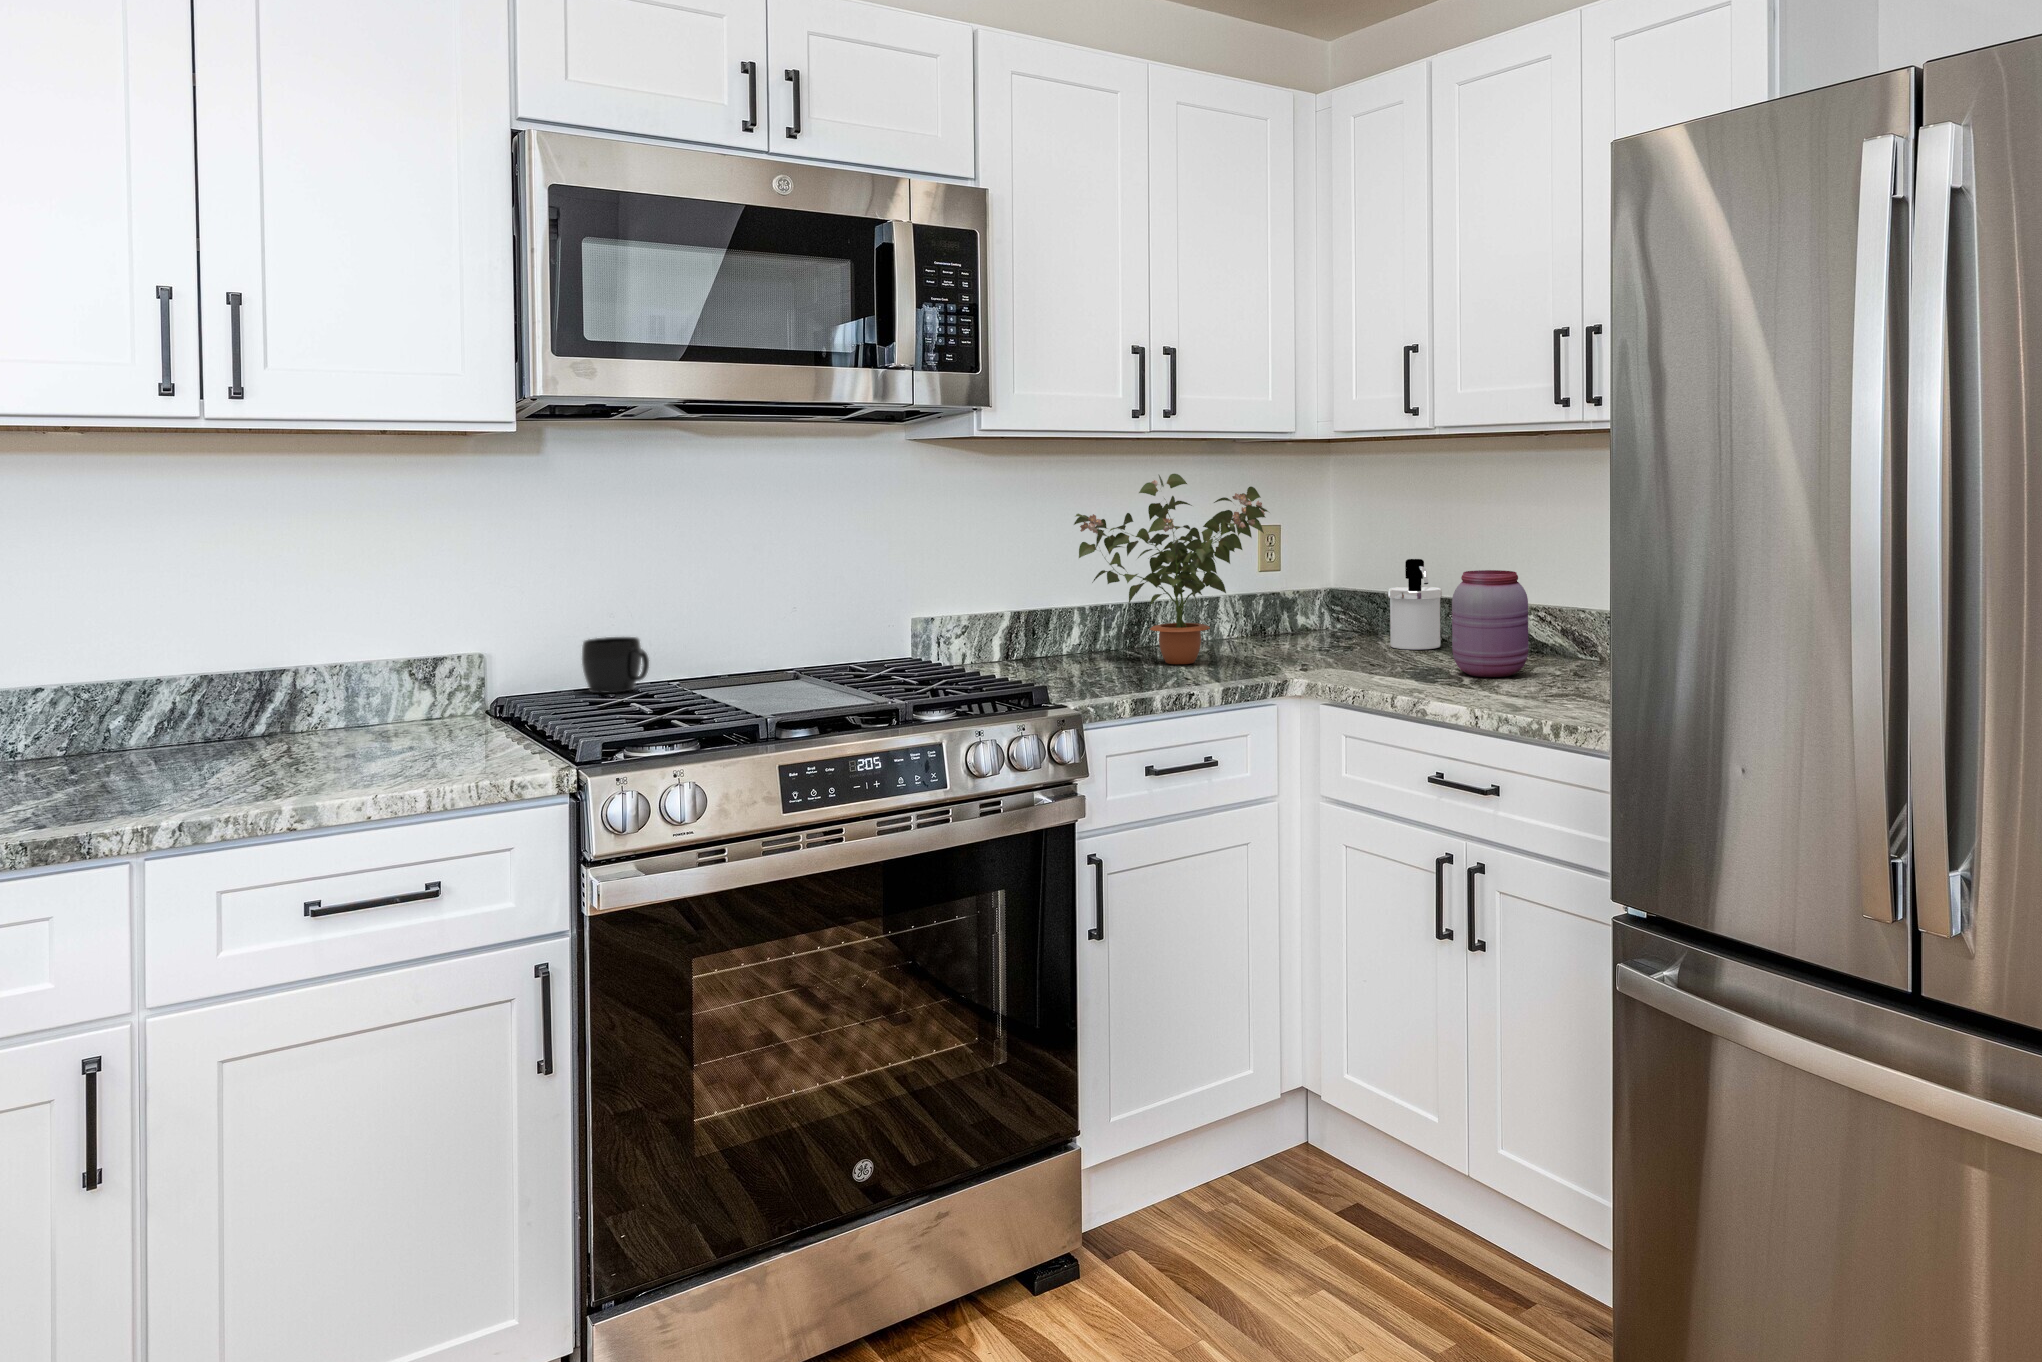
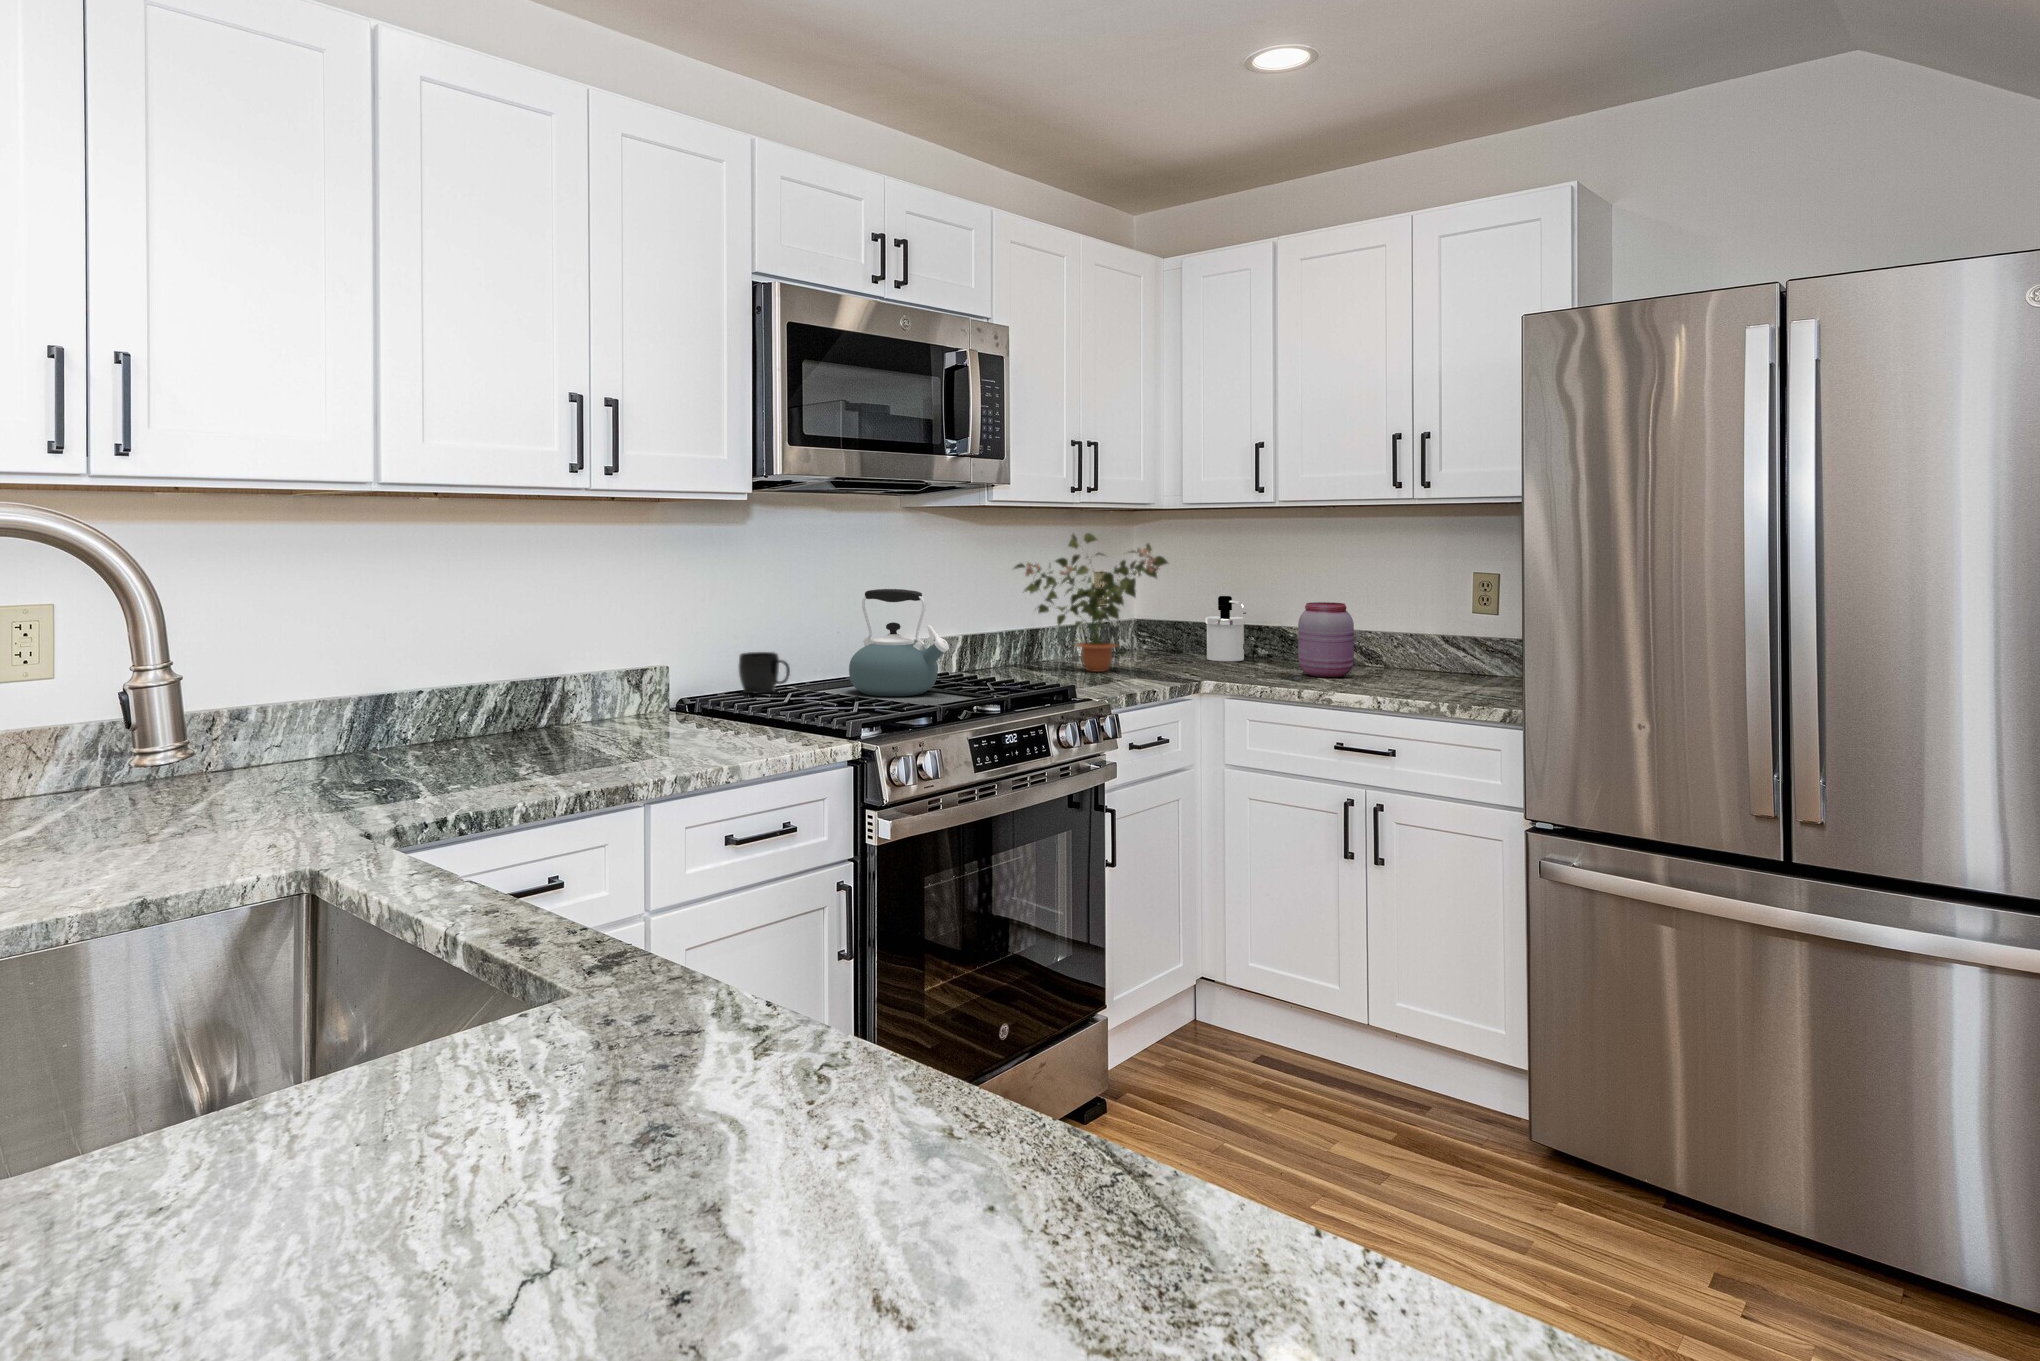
kettle: none [725,554,853,700] -> present [849,589,949,696]

